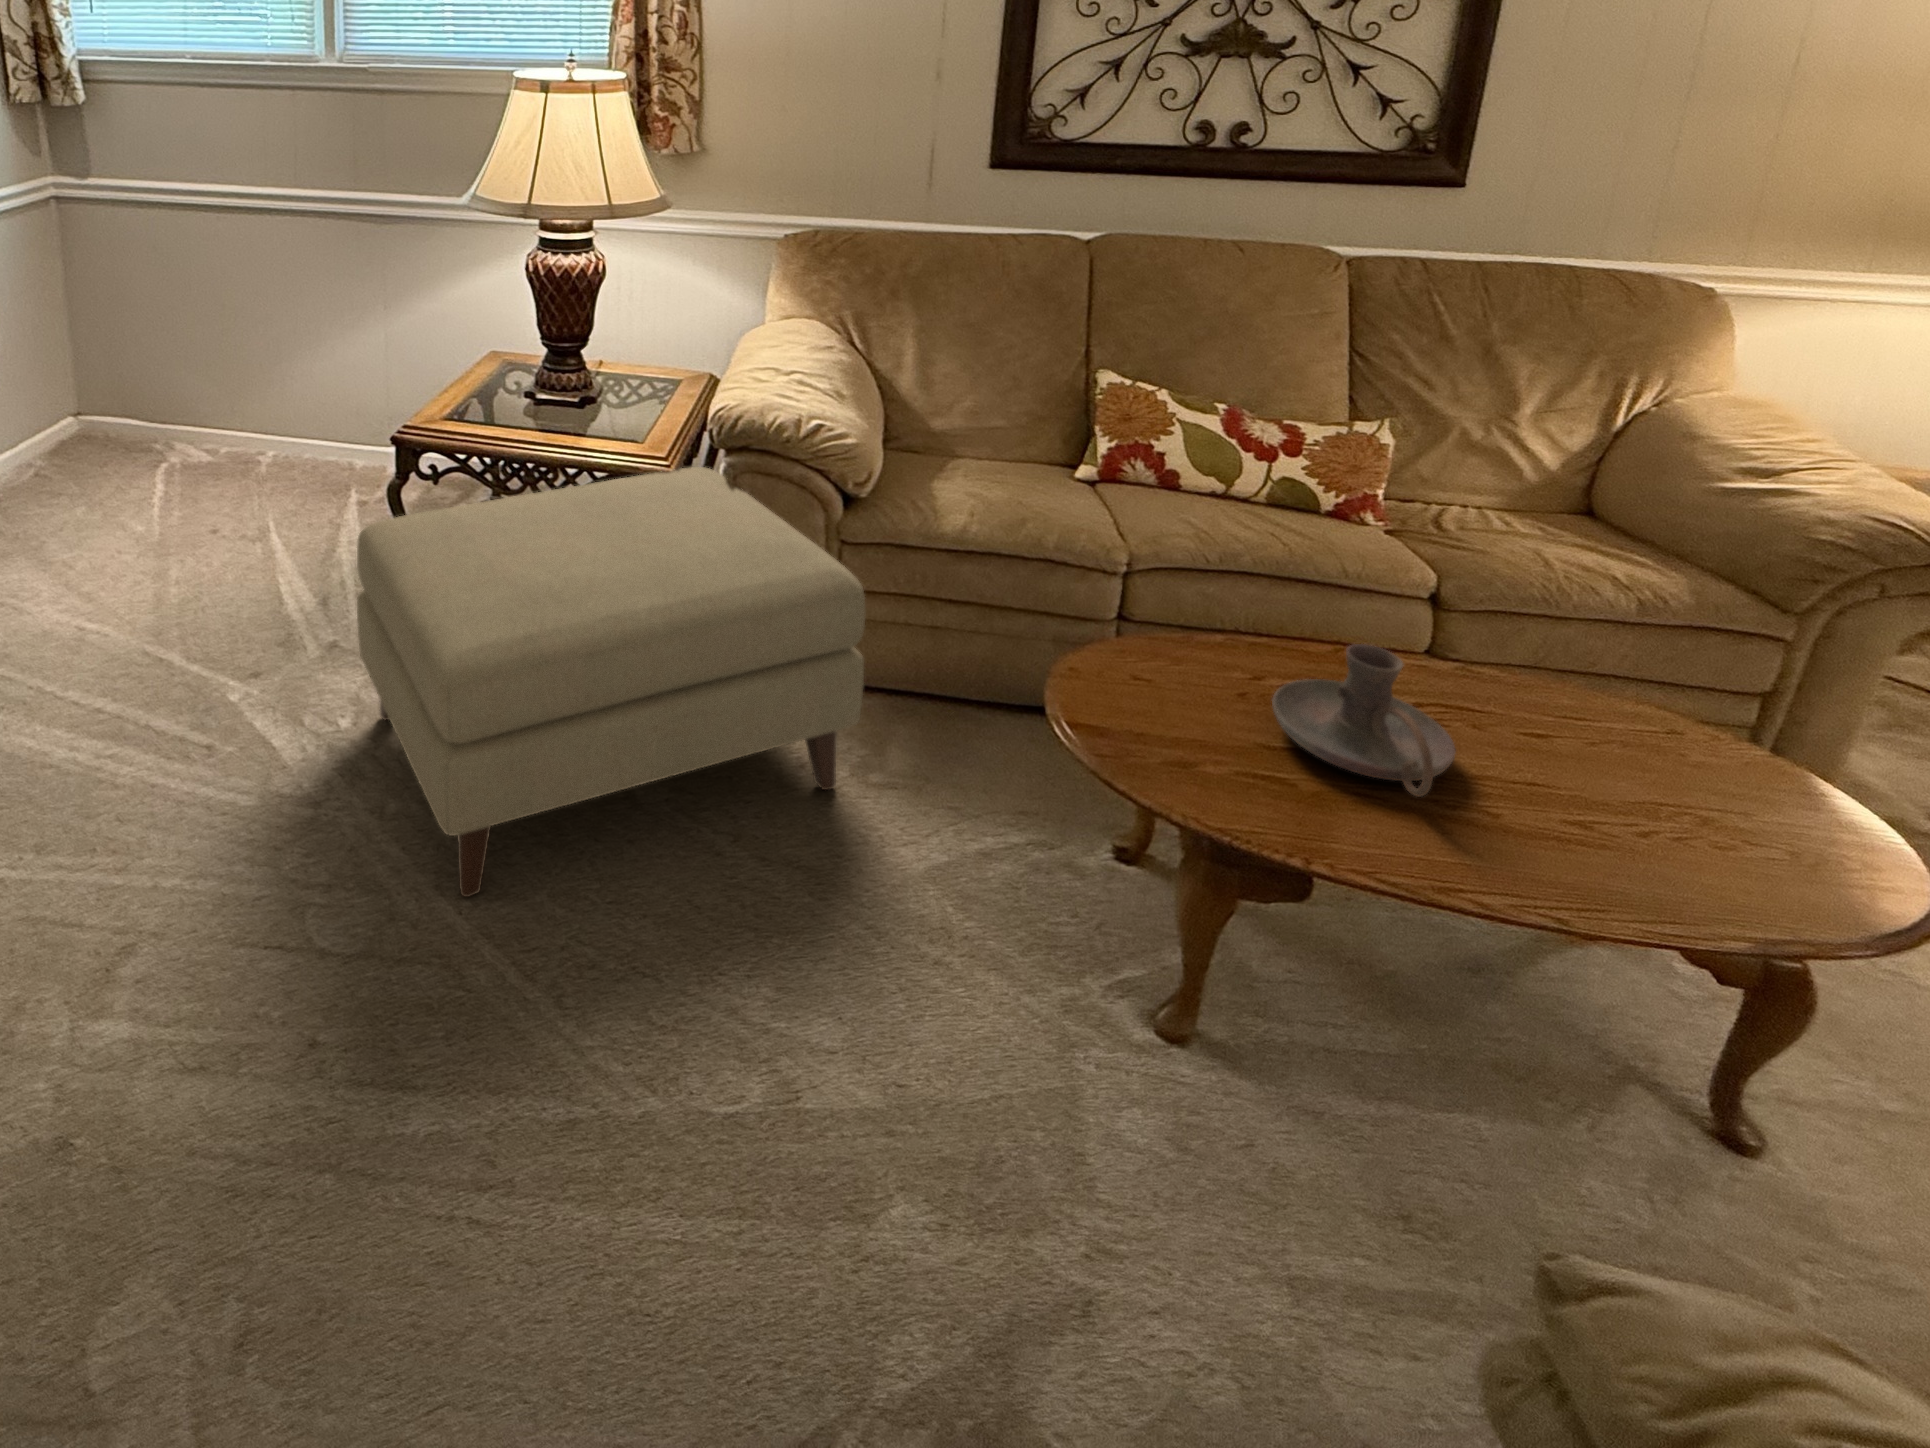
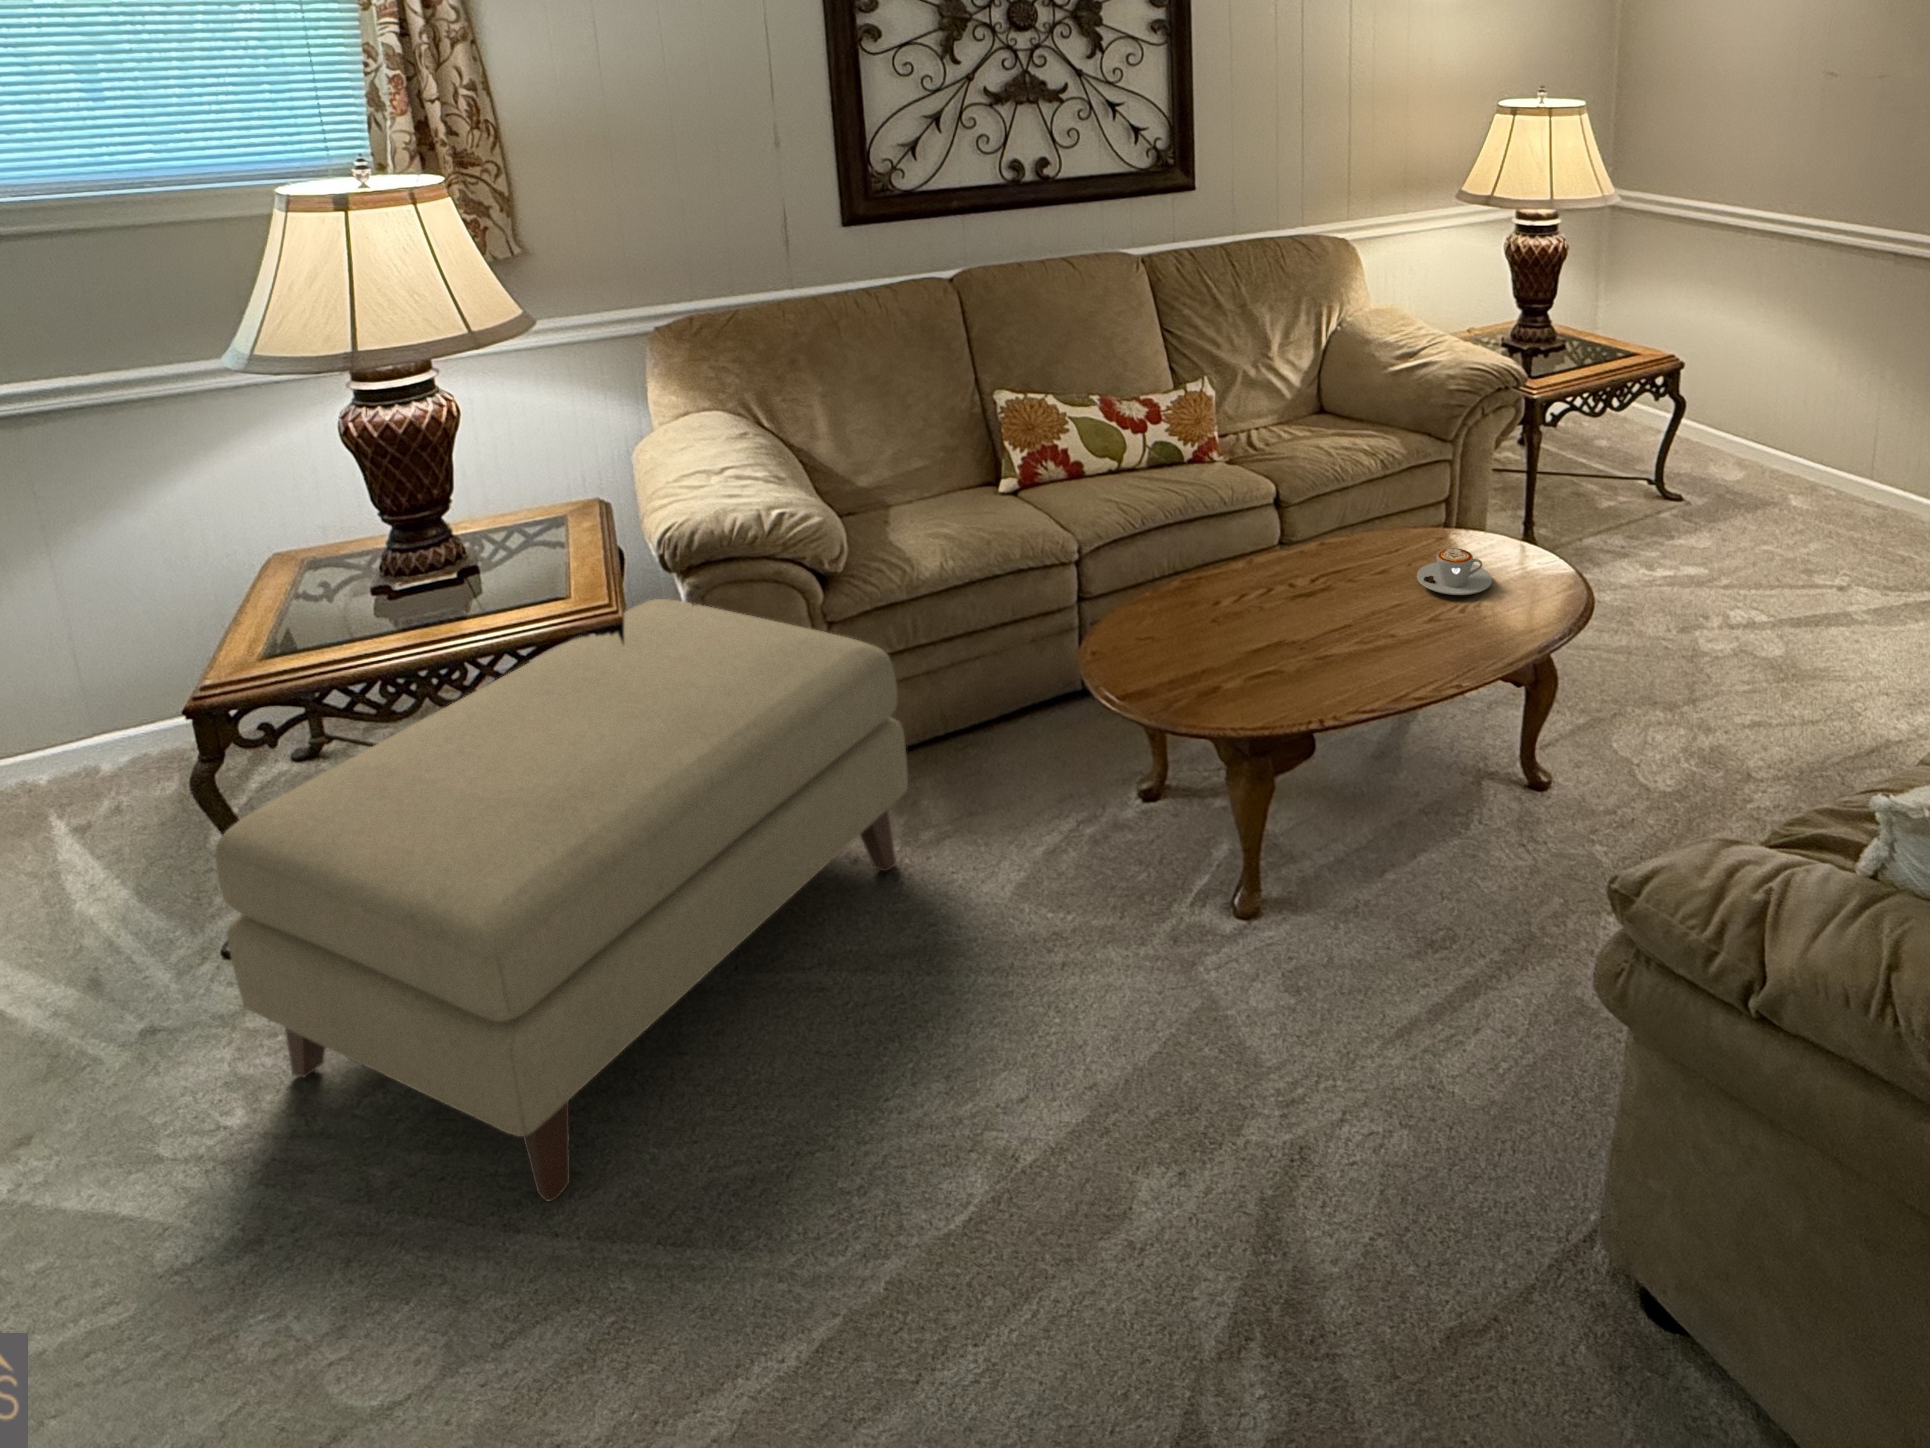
candle holder: present [1272,644,1455,797] -> none [1237,544,1358,642]
coffee cup: none [1589,744,1733,827] -> present [1417,548,1492,595]

